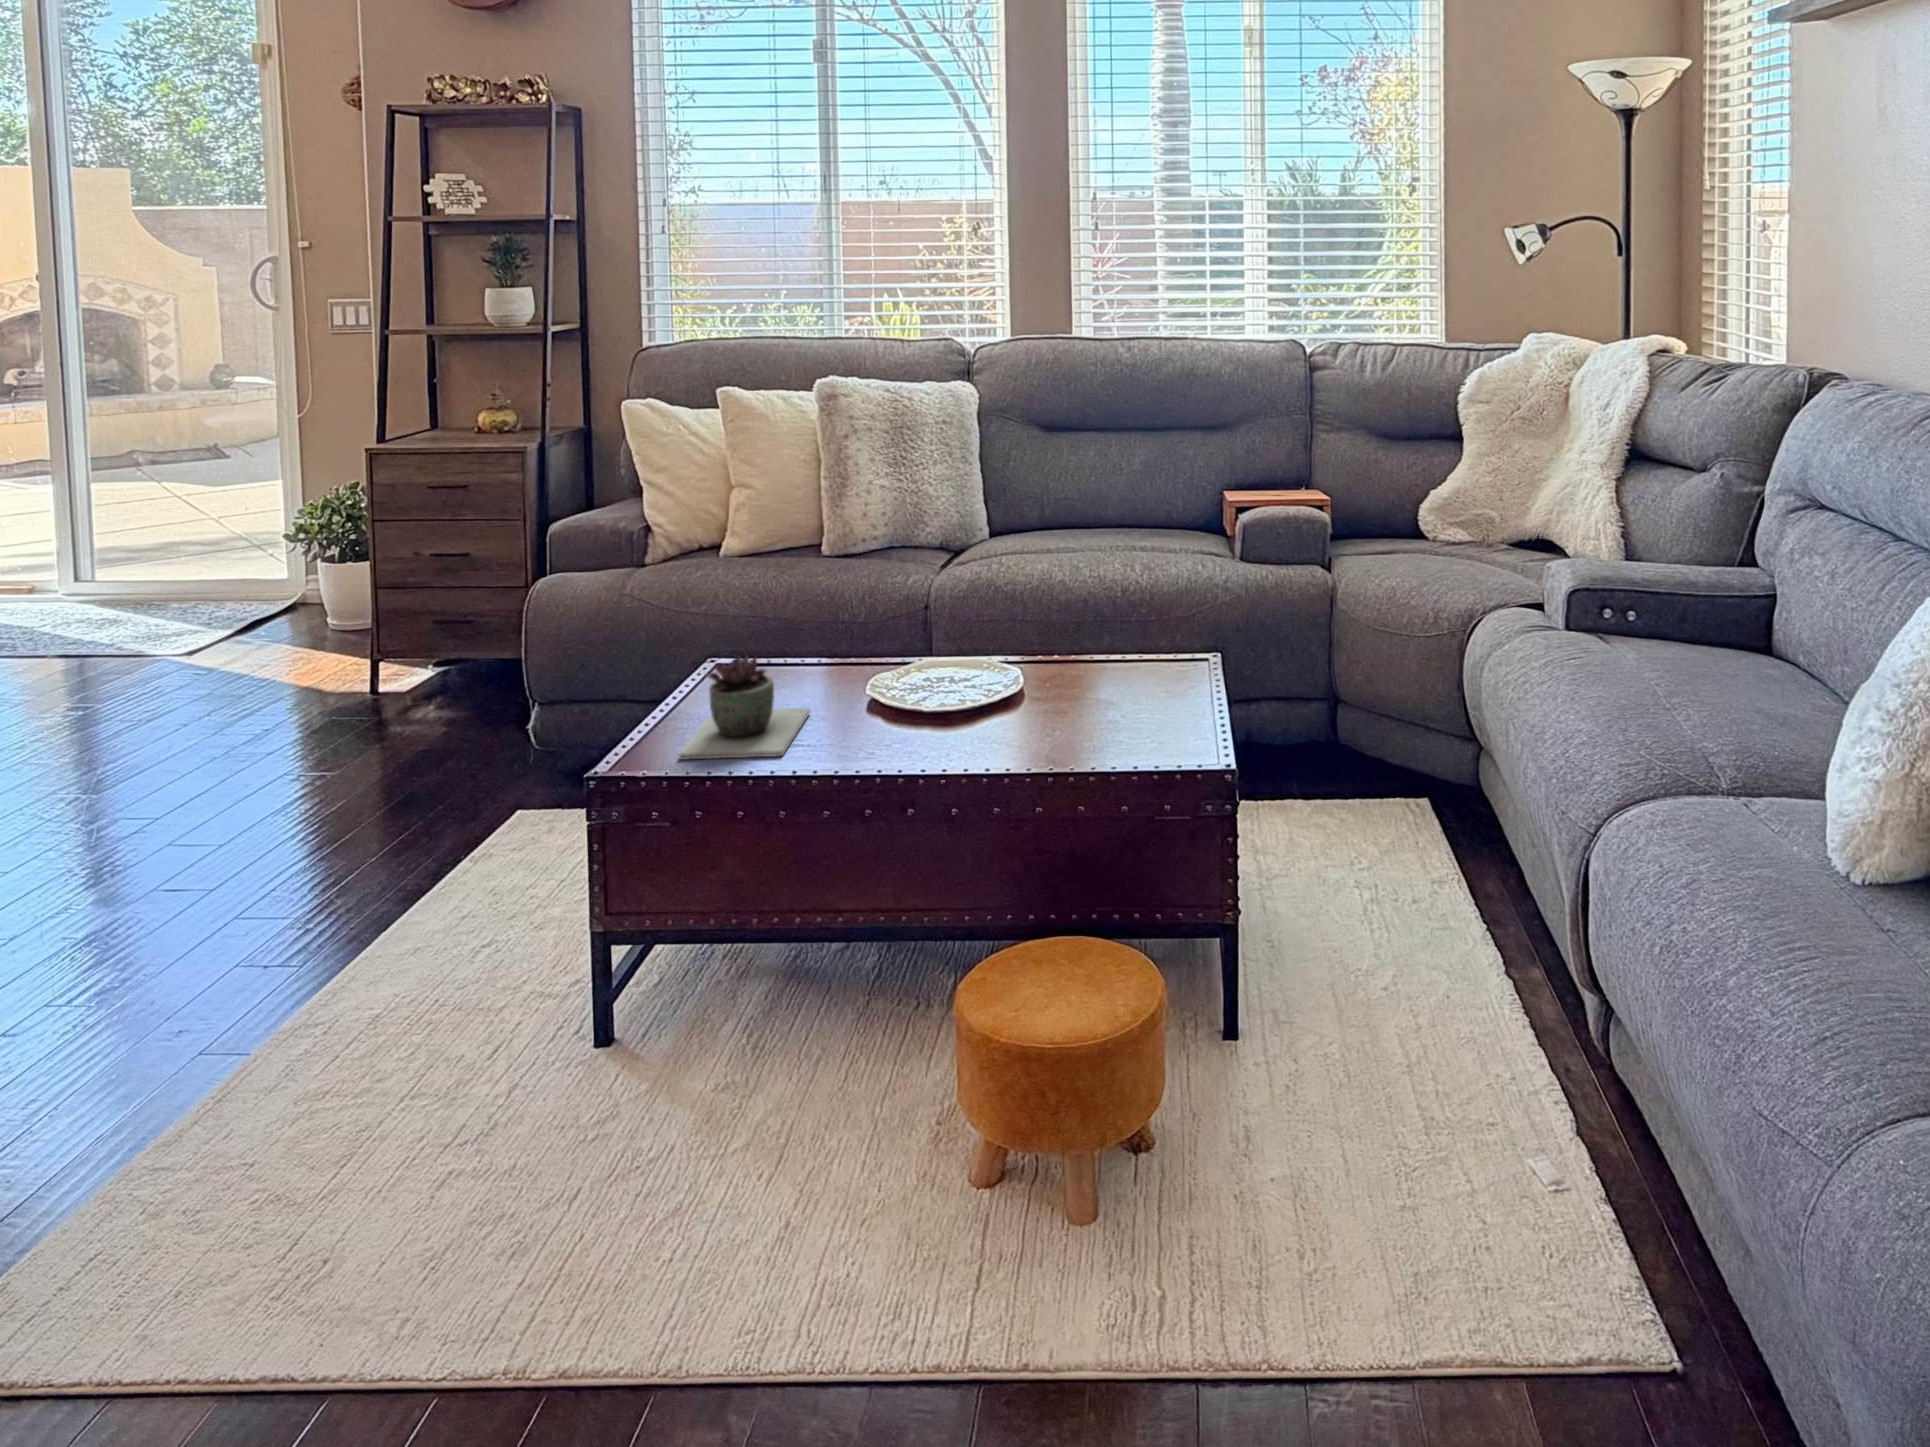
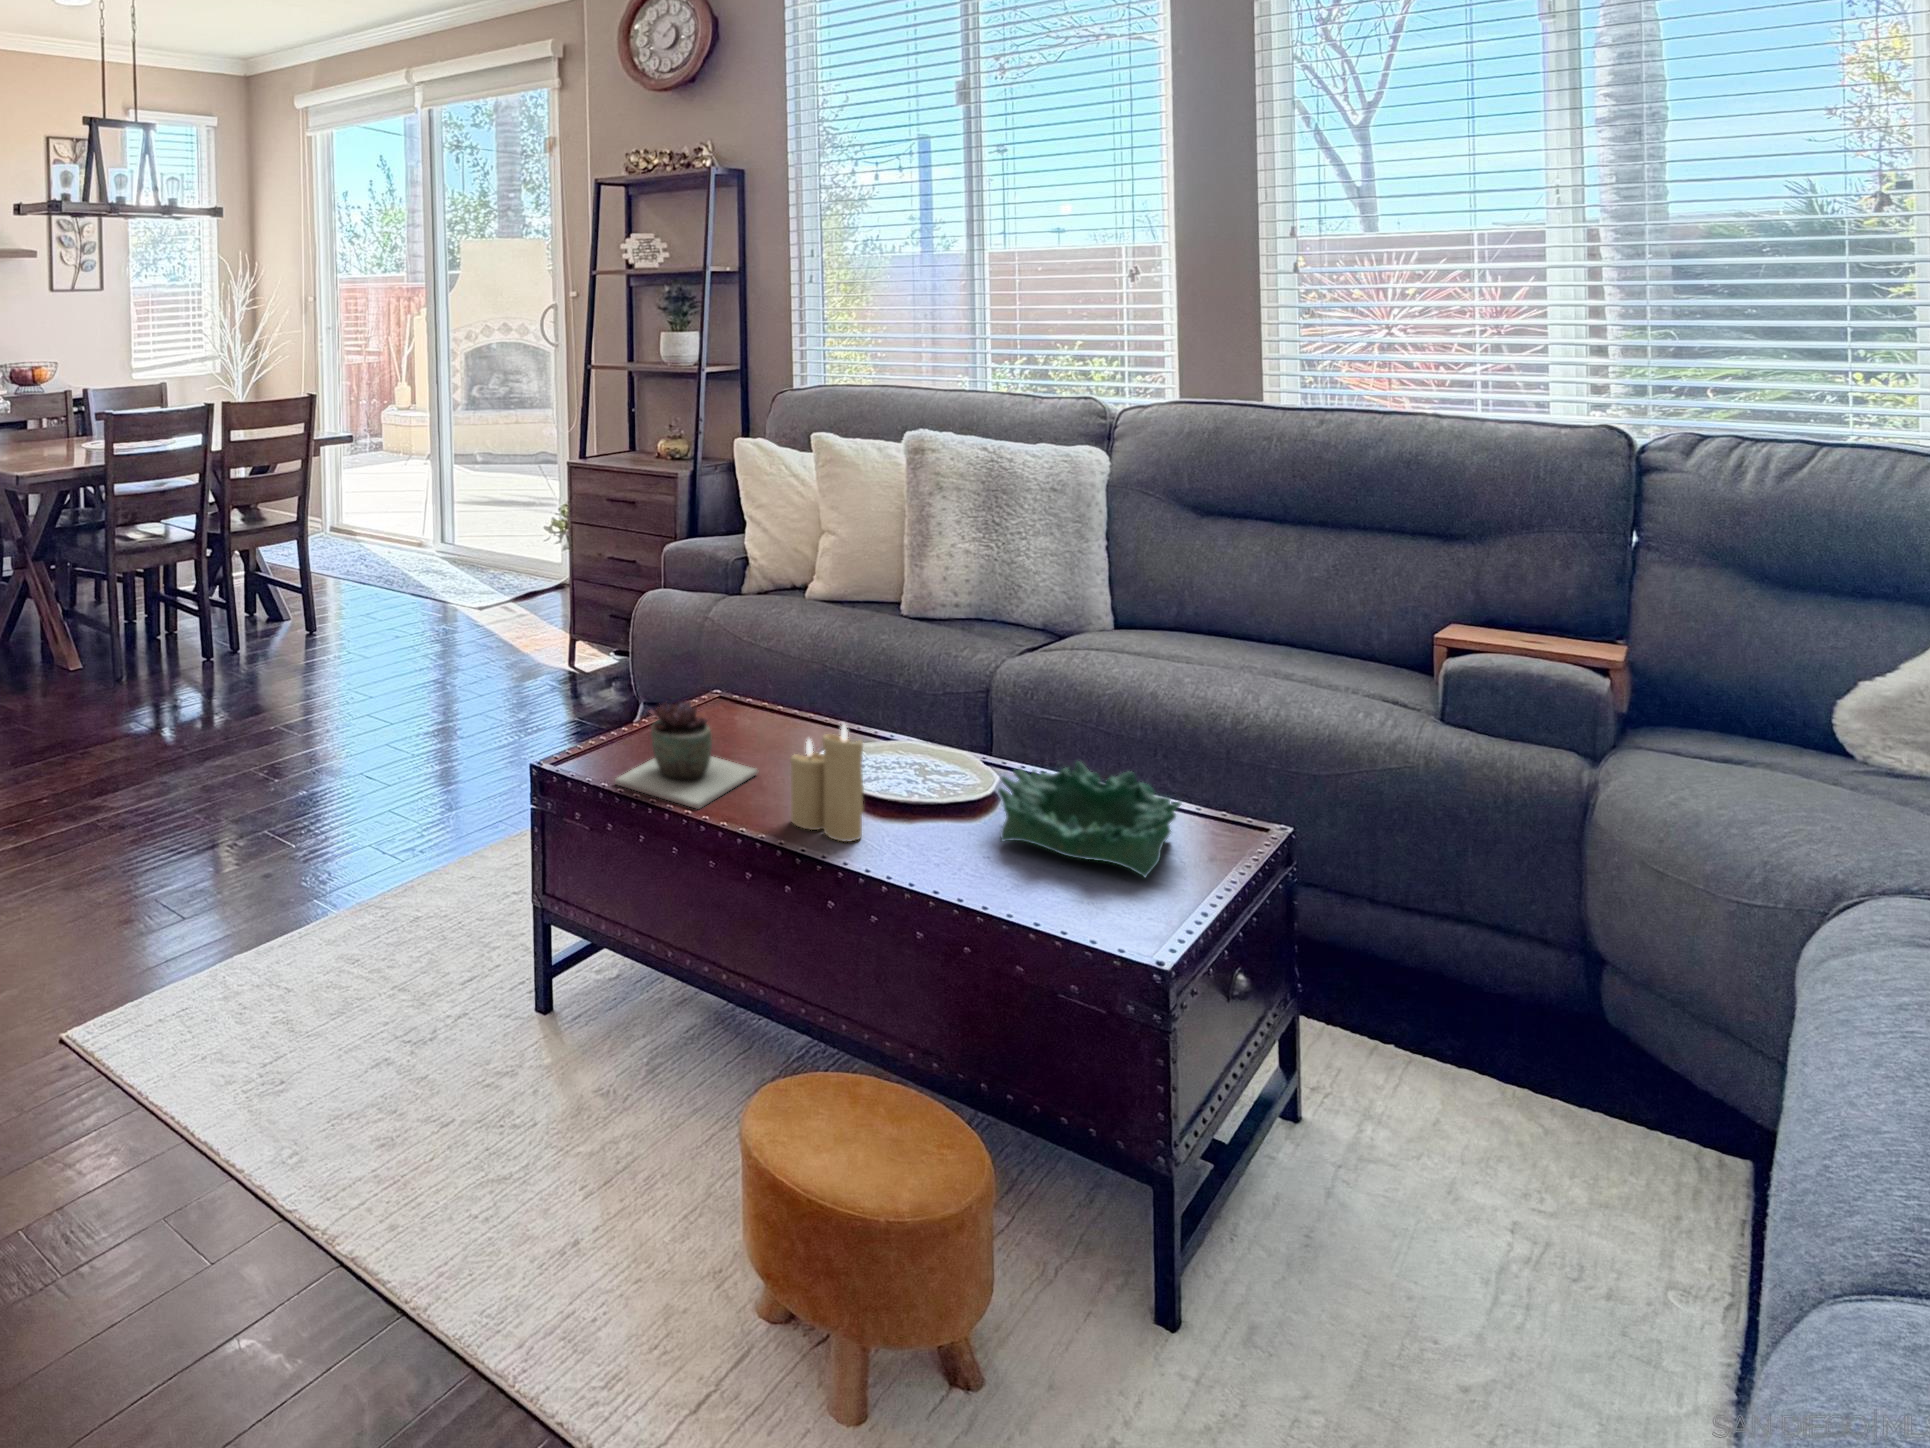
decorative bowl: none [1035,629,1166,708] -> present [998,762,1181,877]
candle: none [872,635,943,744] -> present [790,724,864,841]

